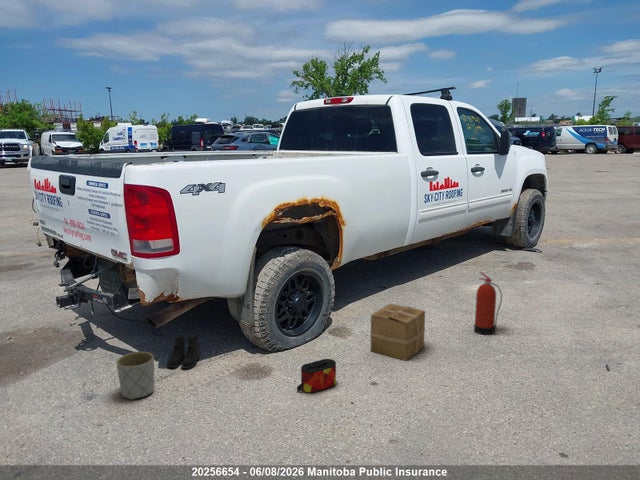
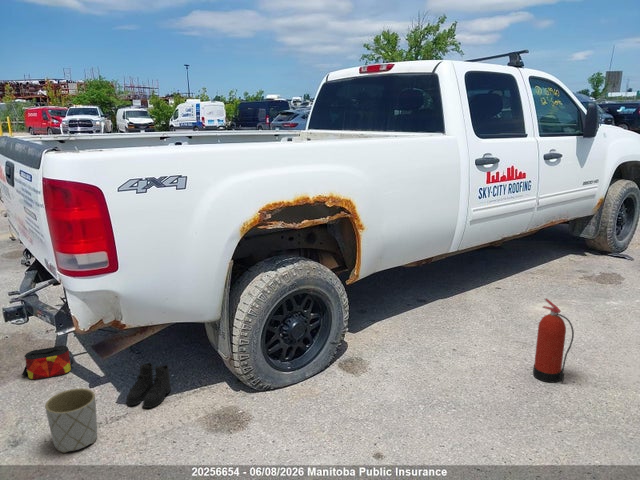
cardboard box: present [370,304,425,361] -> none [388,335,463,418]
bag: present [297,359,336,393] -> present [22,346,74,380]

